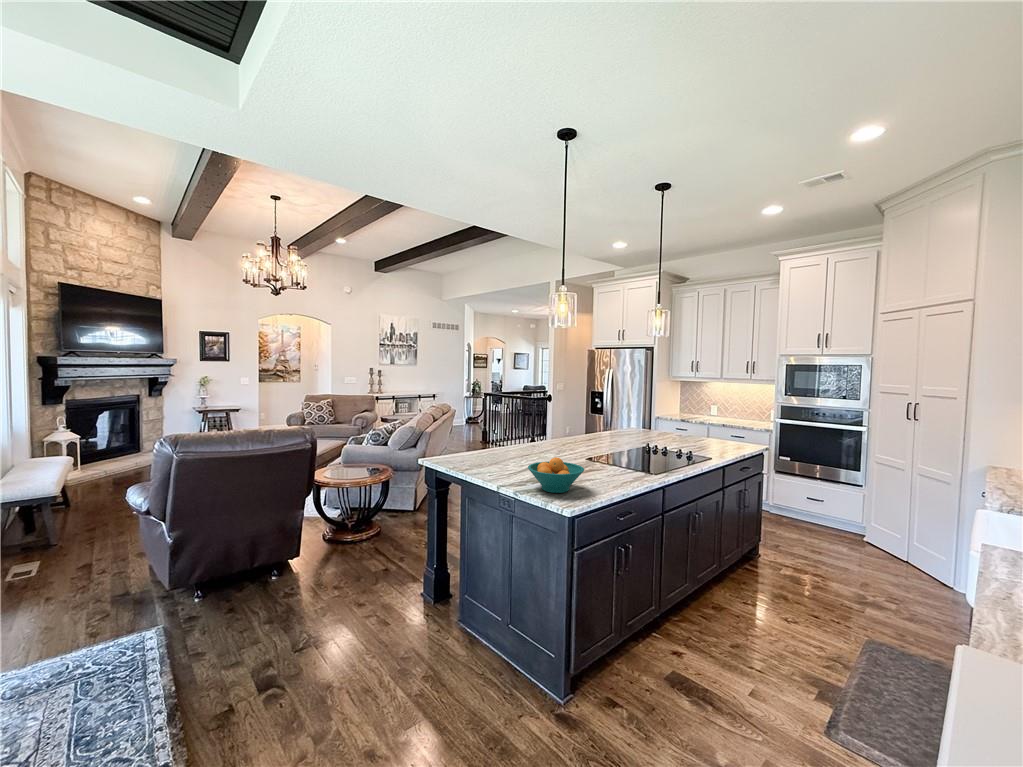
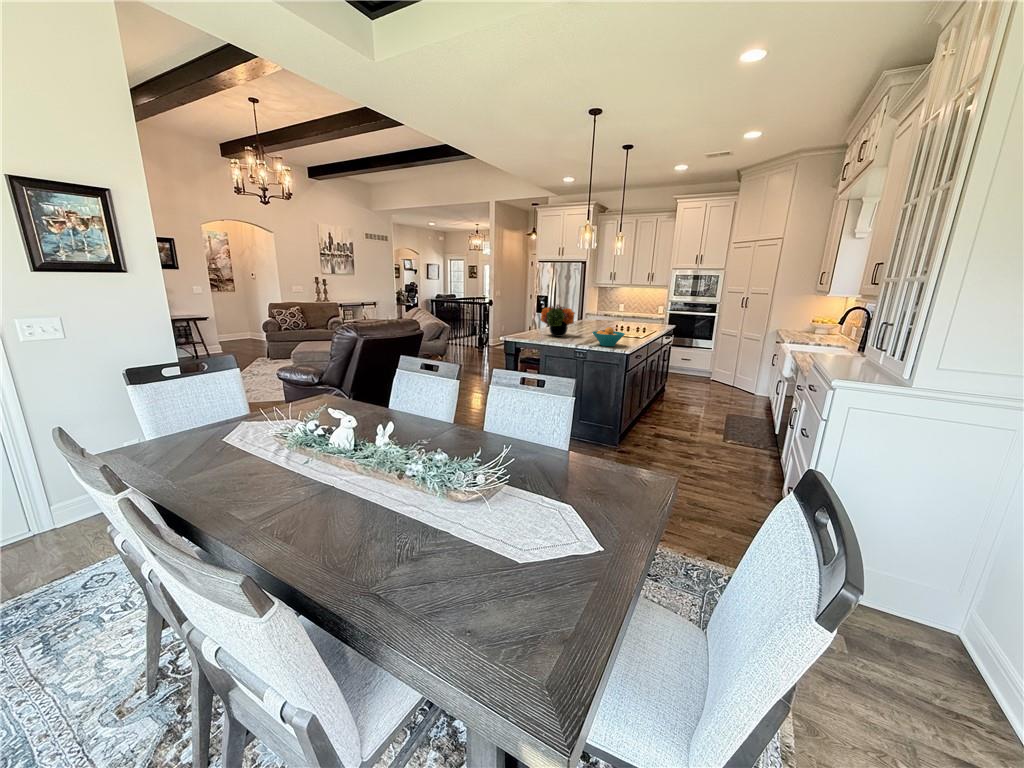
flower arrangement: none [485,412,540,463] -> present [540,305,575,337]

